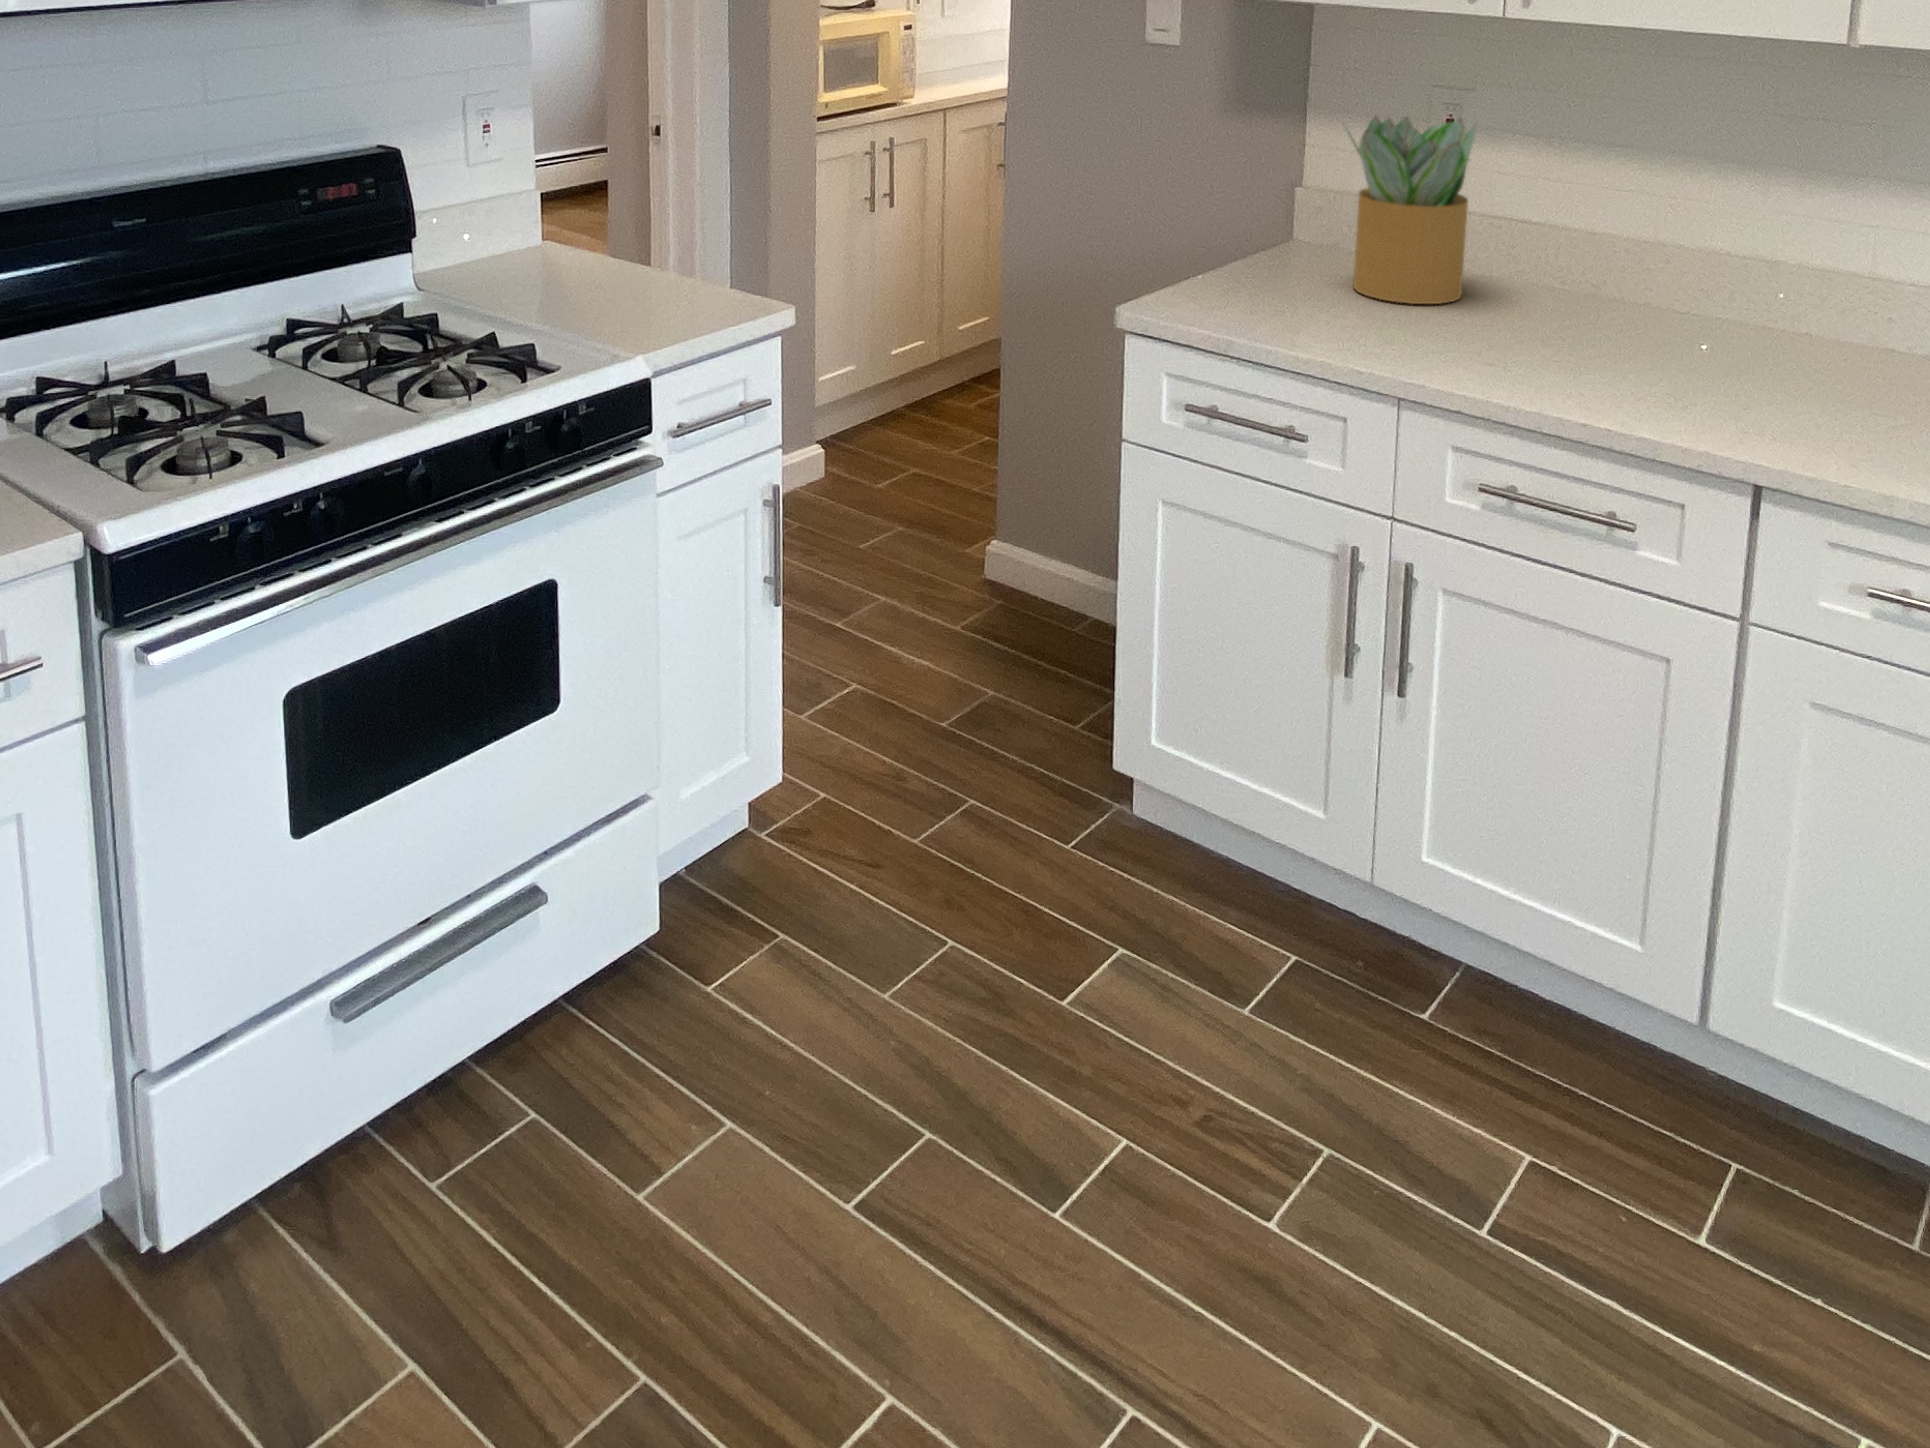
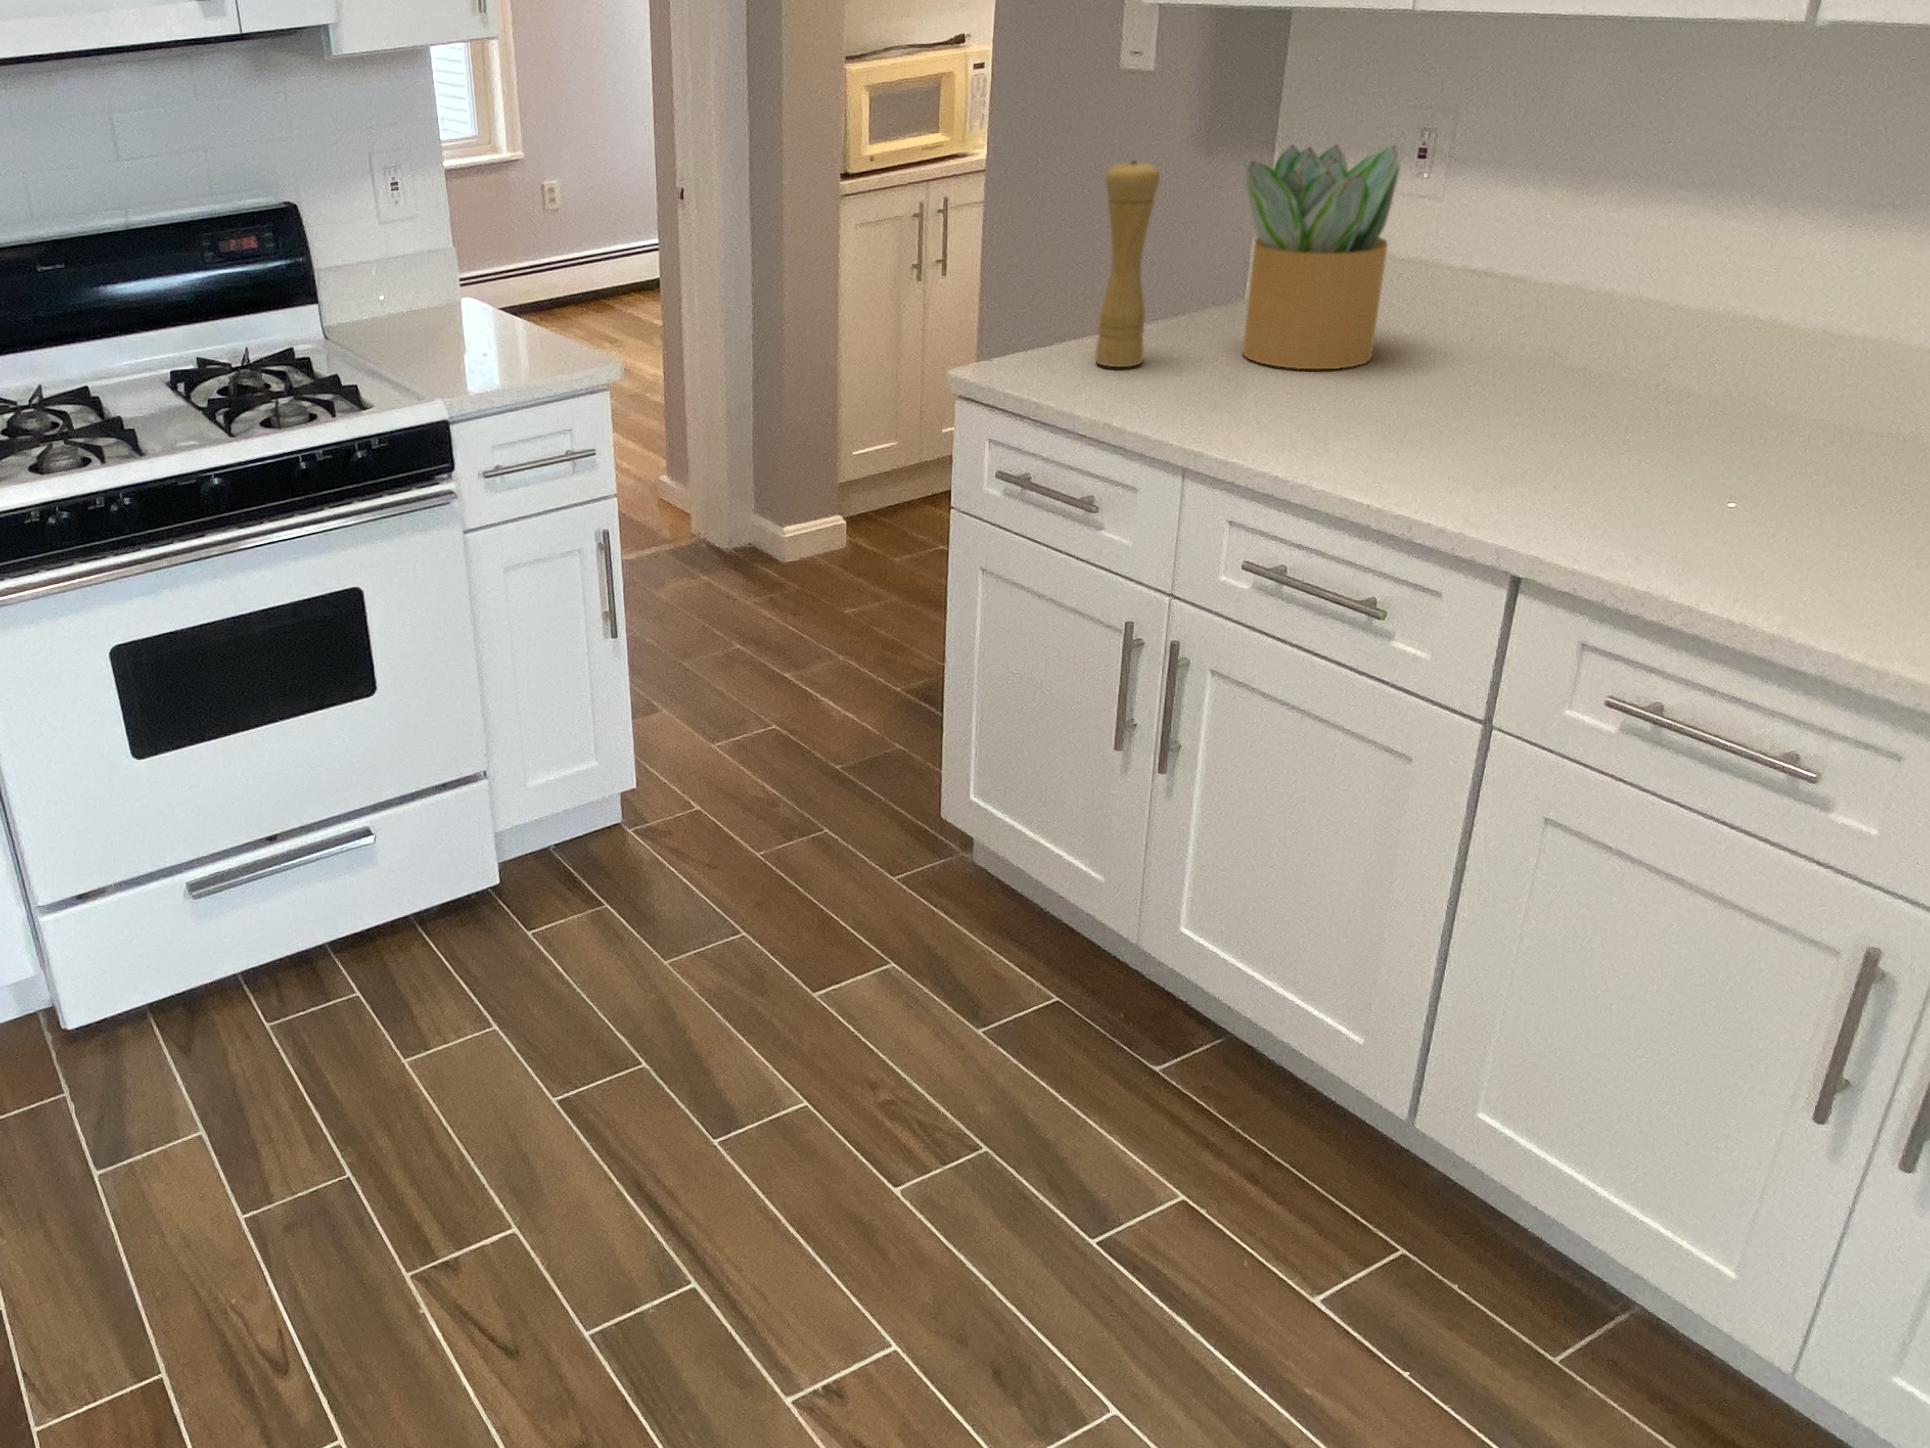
pepper mill: none [1243,127,1296,307] -> present [1095,160,1160,367]

